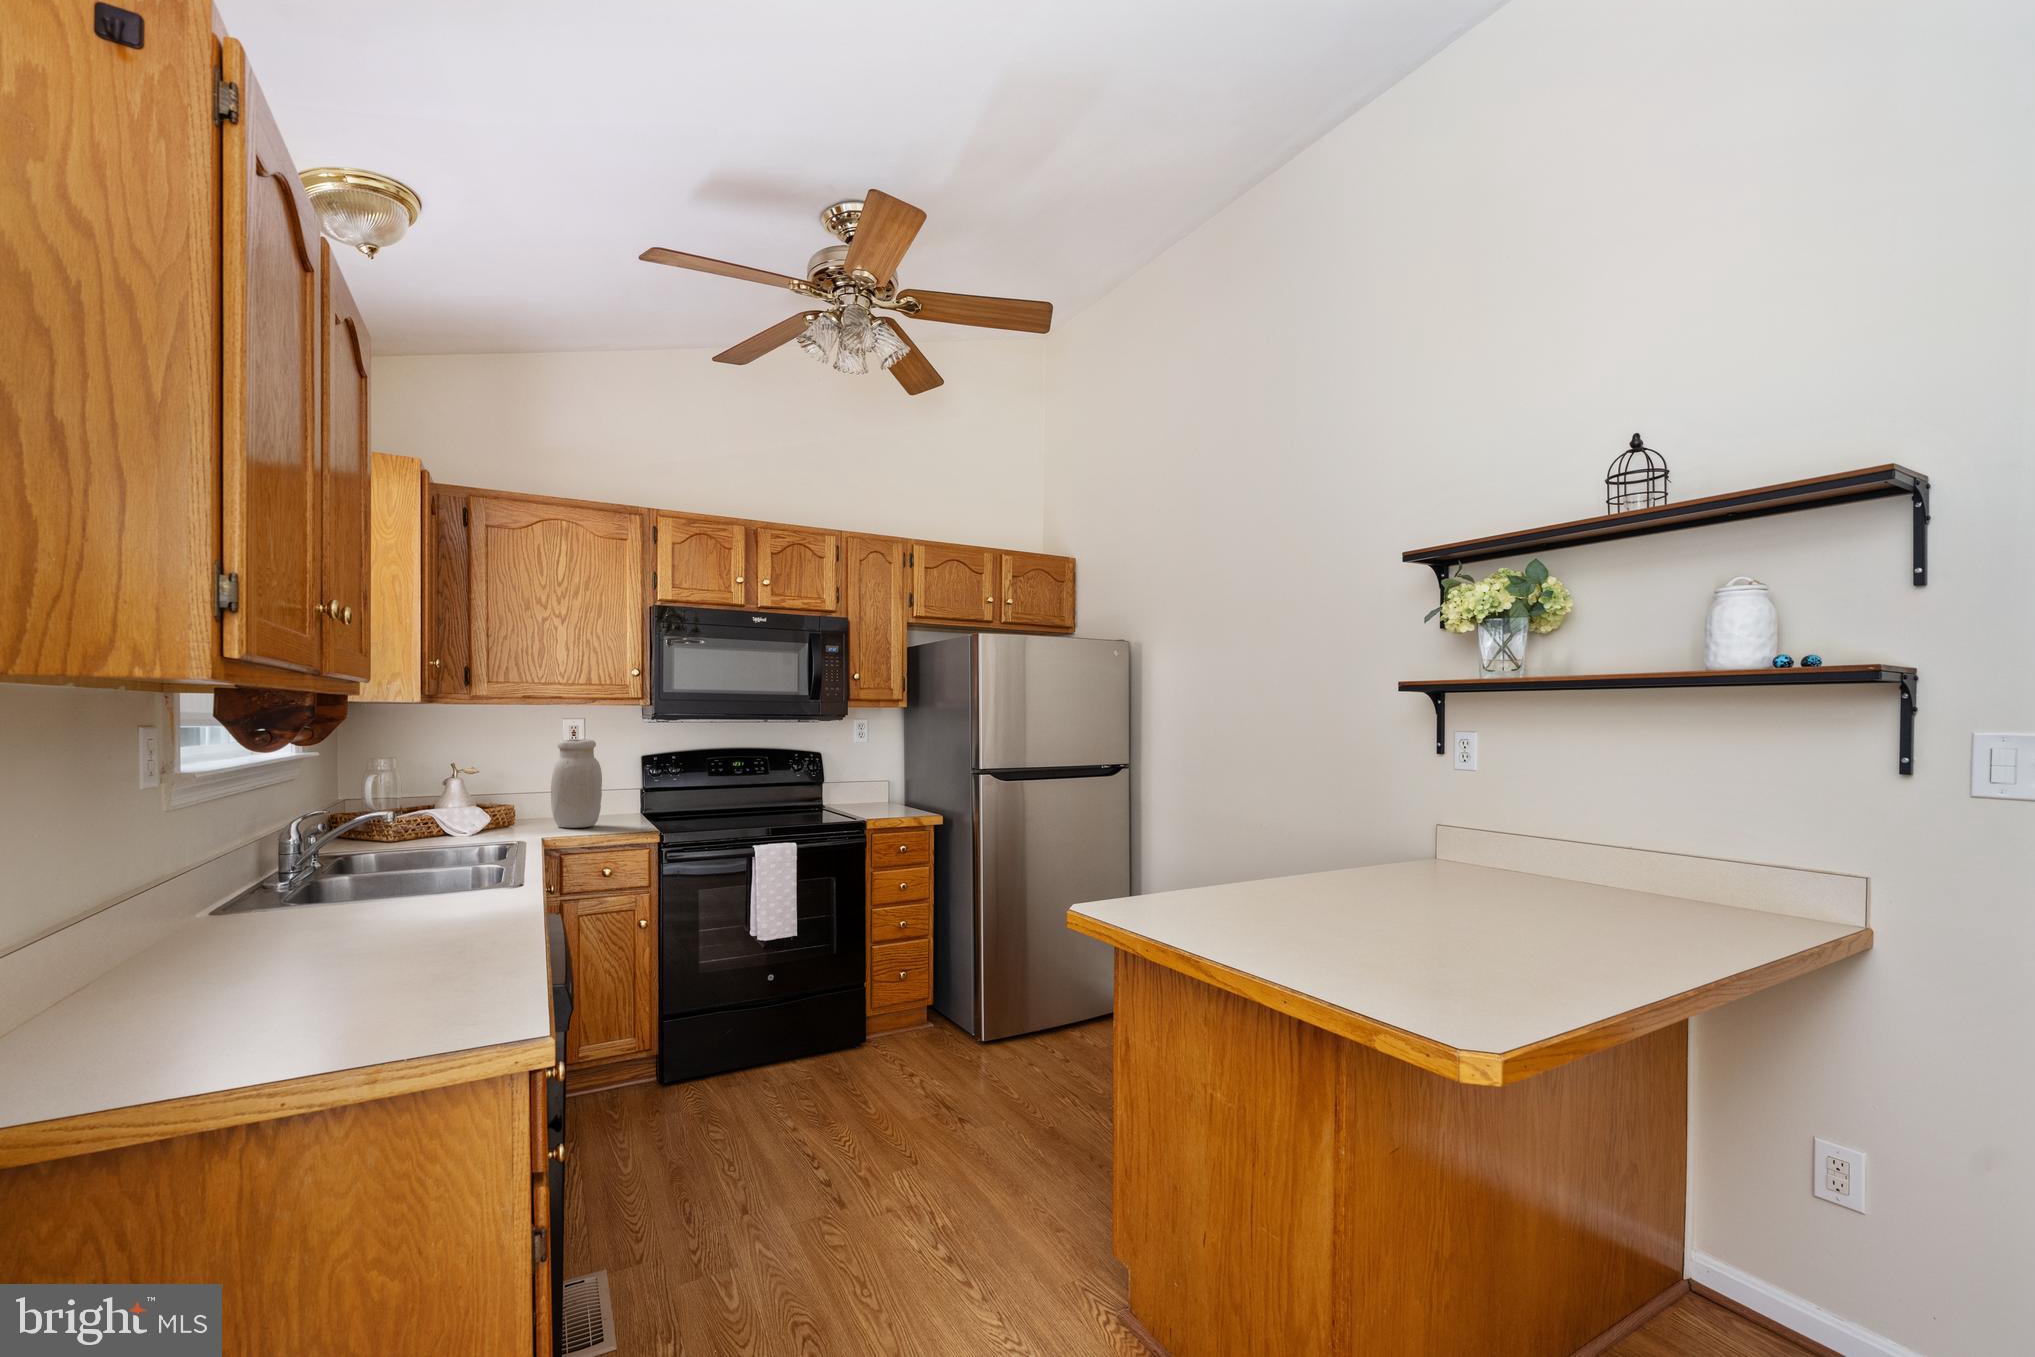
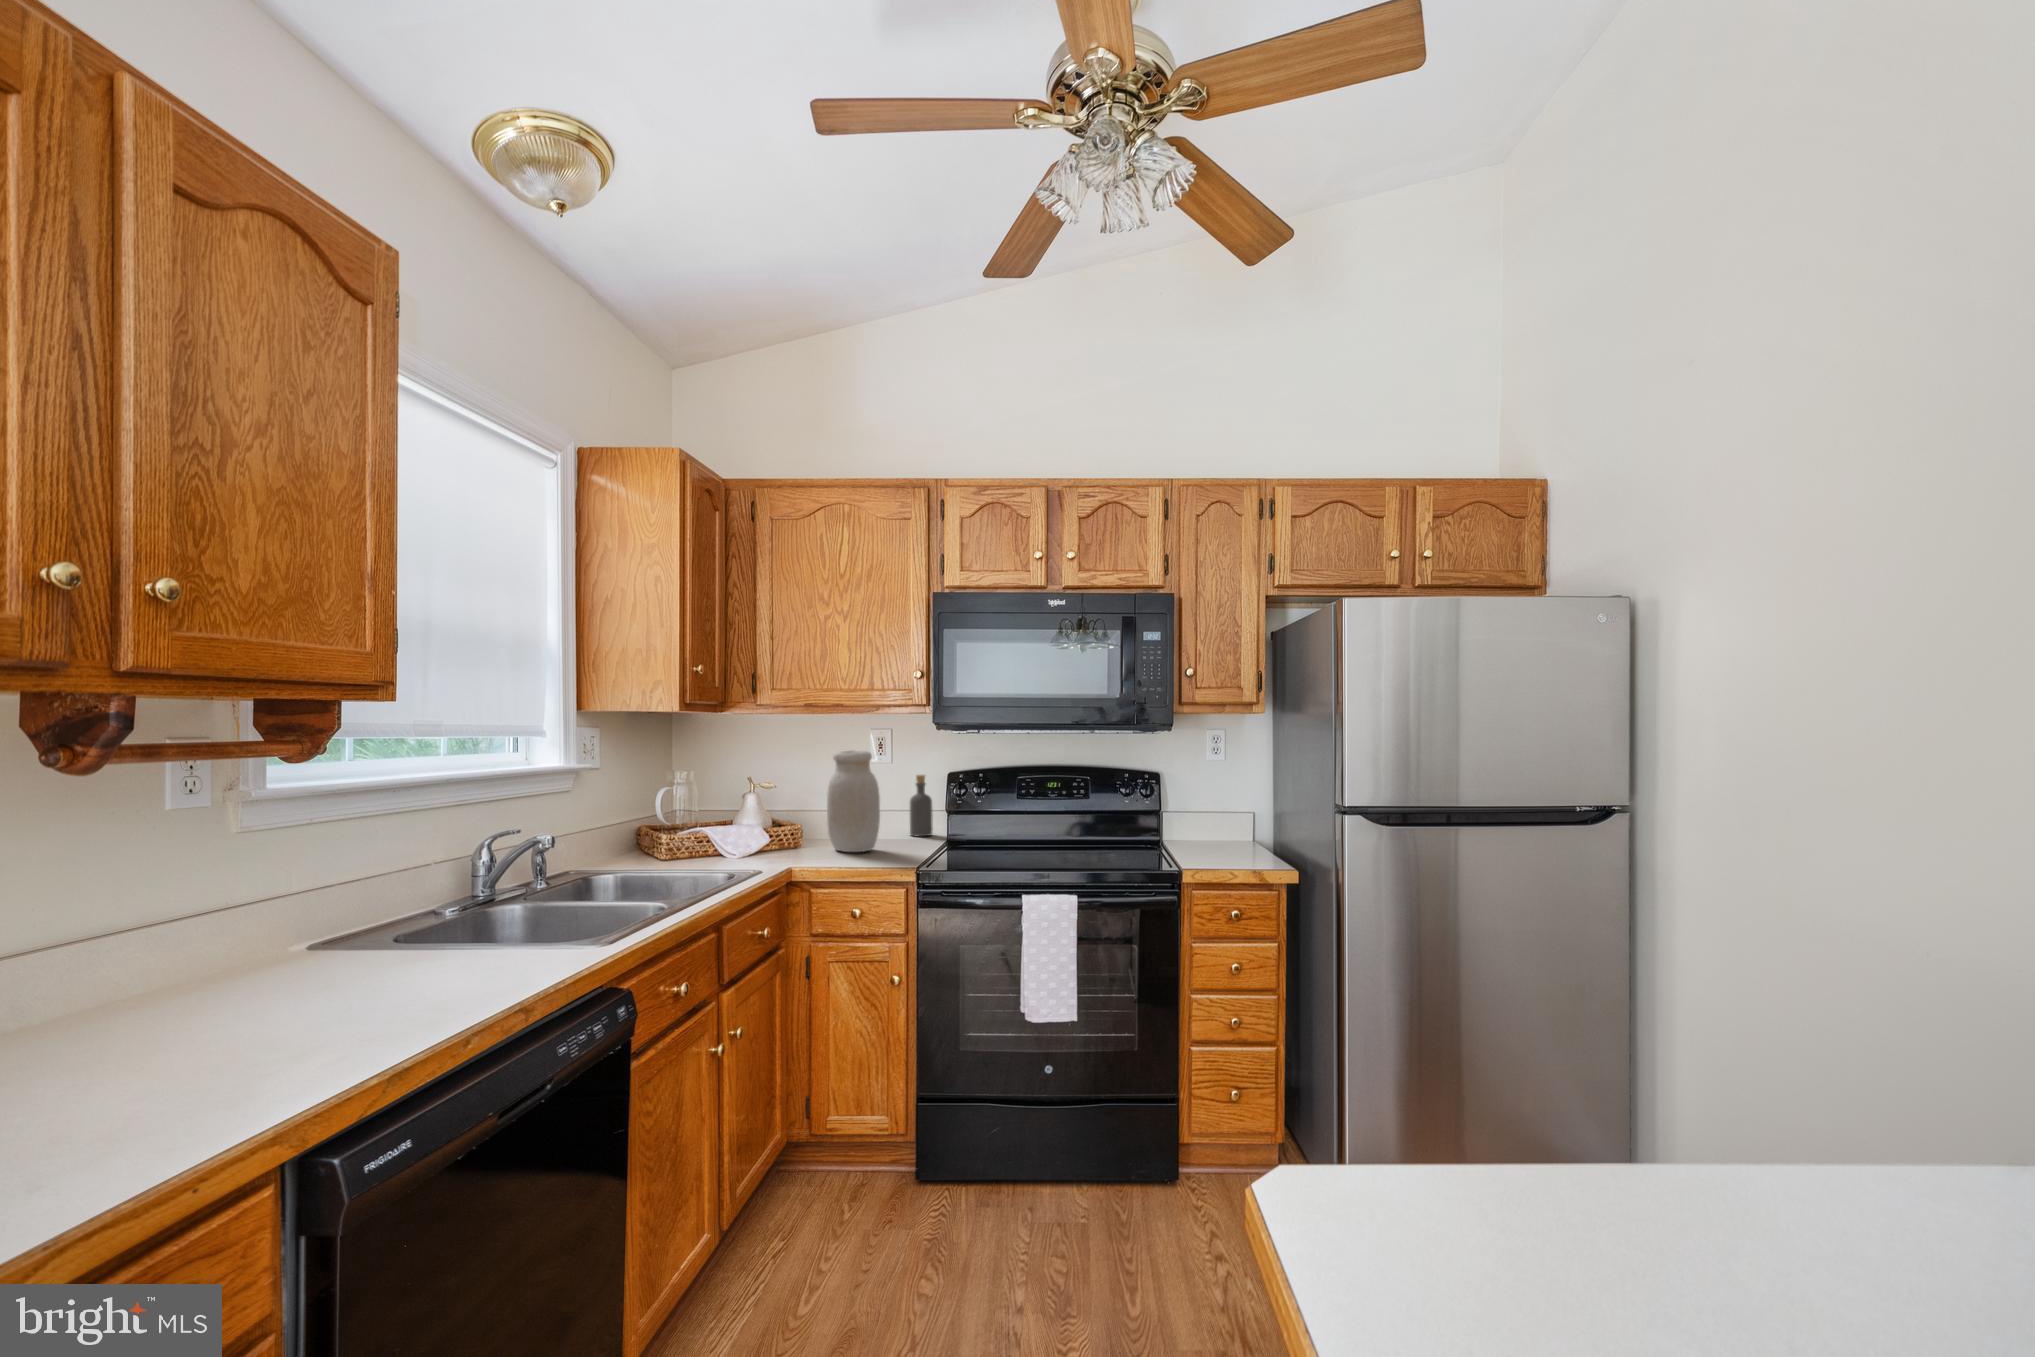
bottle: none [602,760,623,814] -> present [910,775,933,836]

